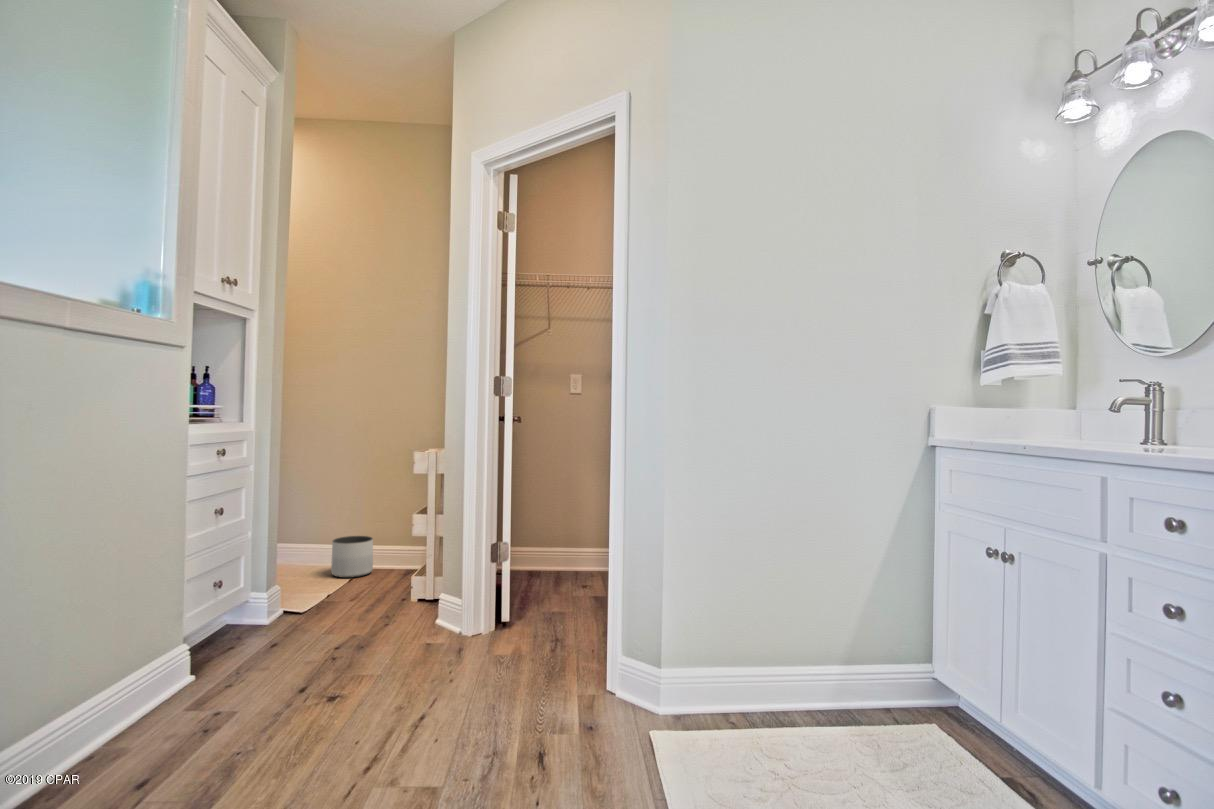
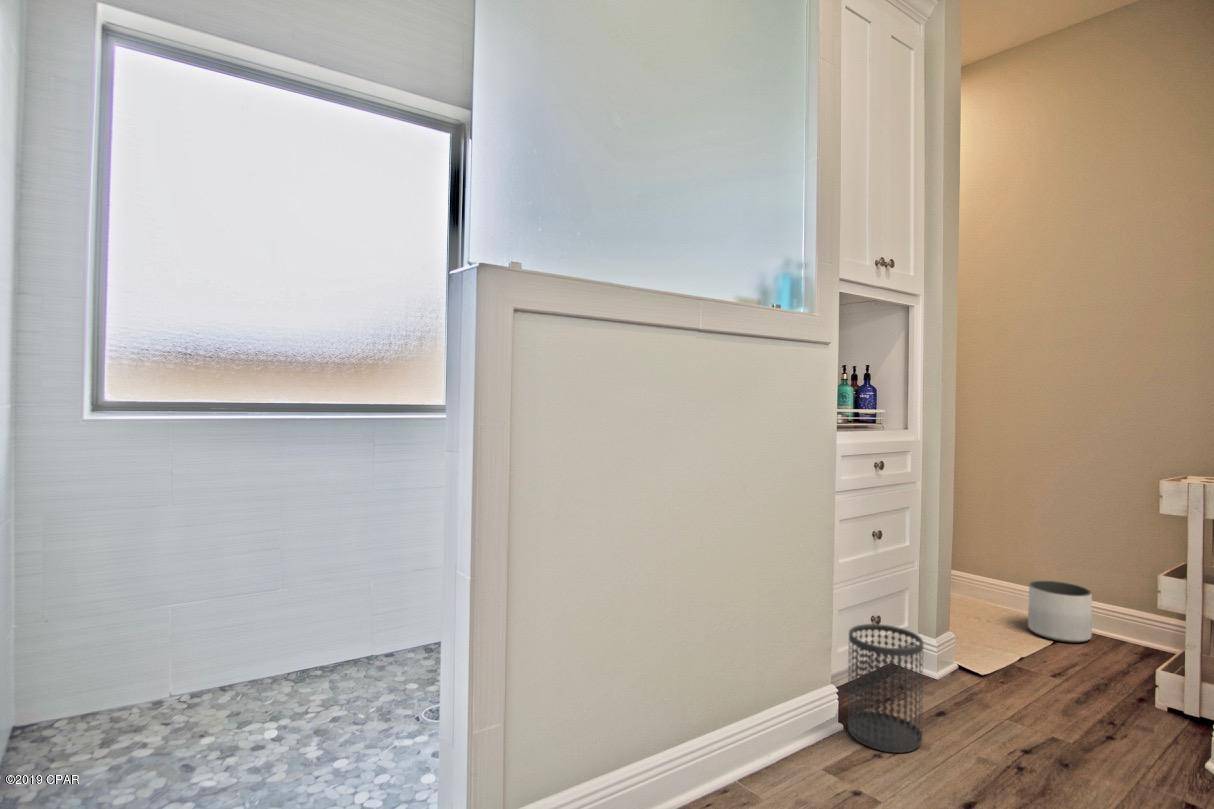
wastebasket: none [197,582,266,684] -> present [848,624,923,753]

